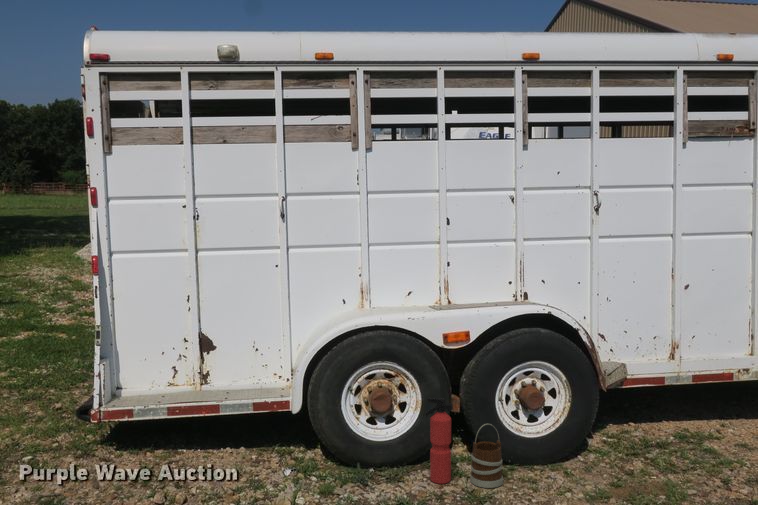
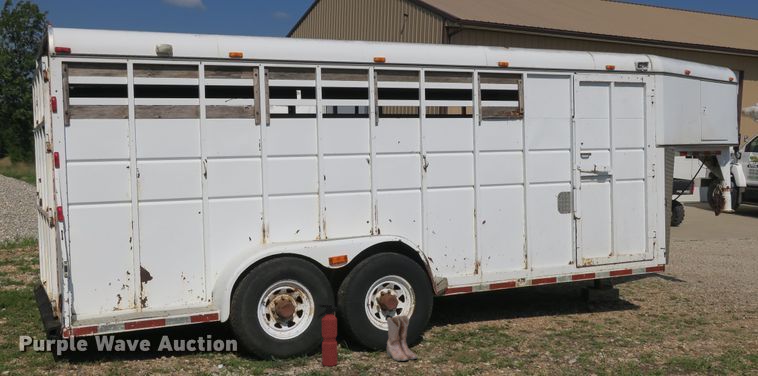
boots: none [526,418,568,487] -> present [387,315,417,361]
wooden bucket: present [470,424,503,488] -> none [350,320,374,365]

